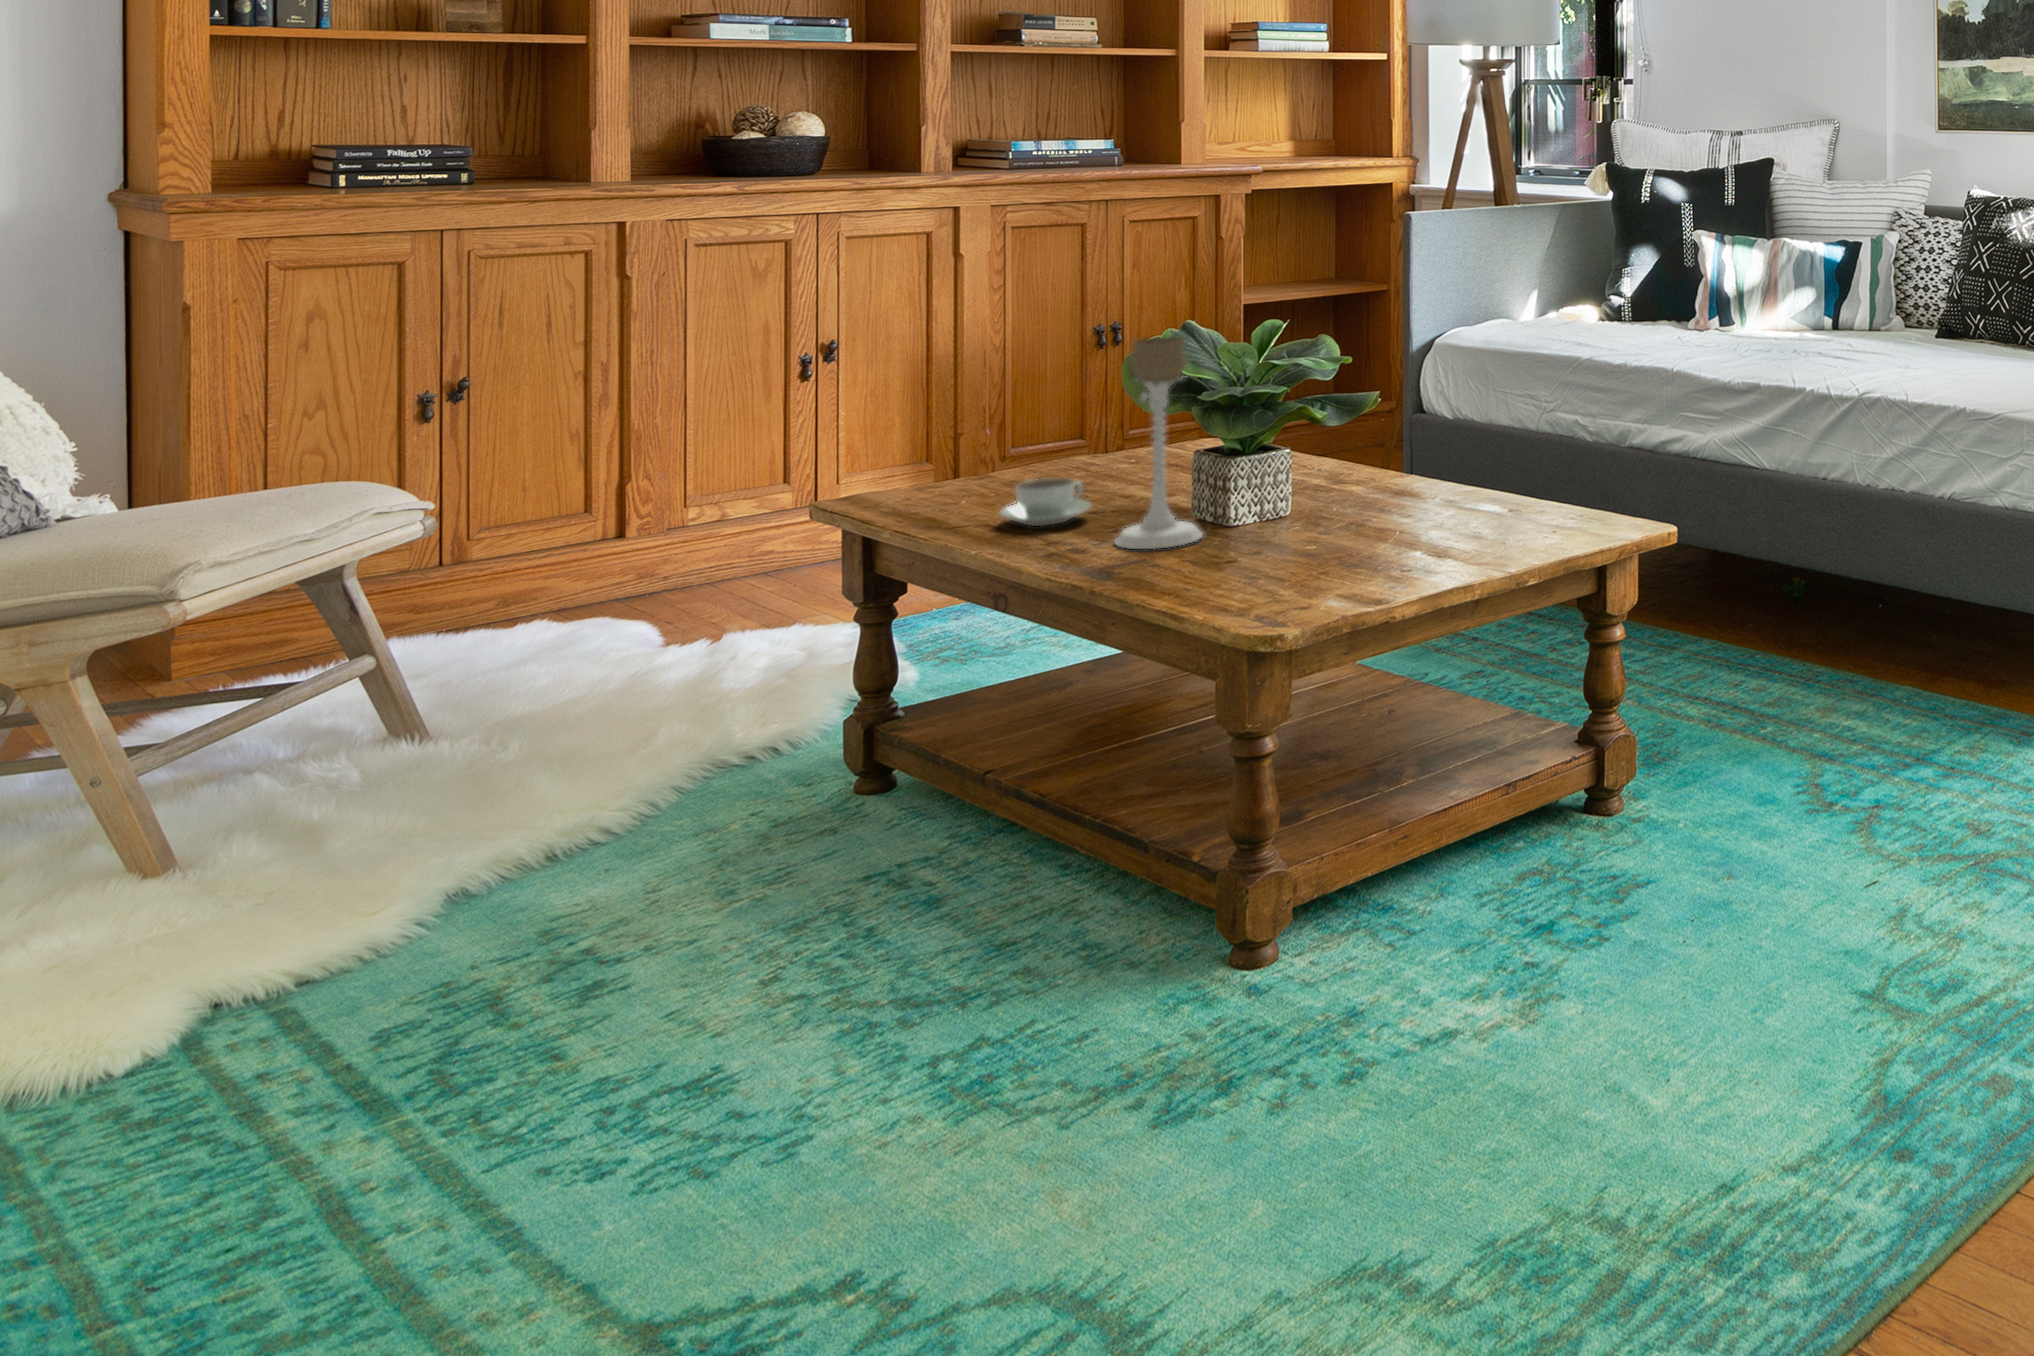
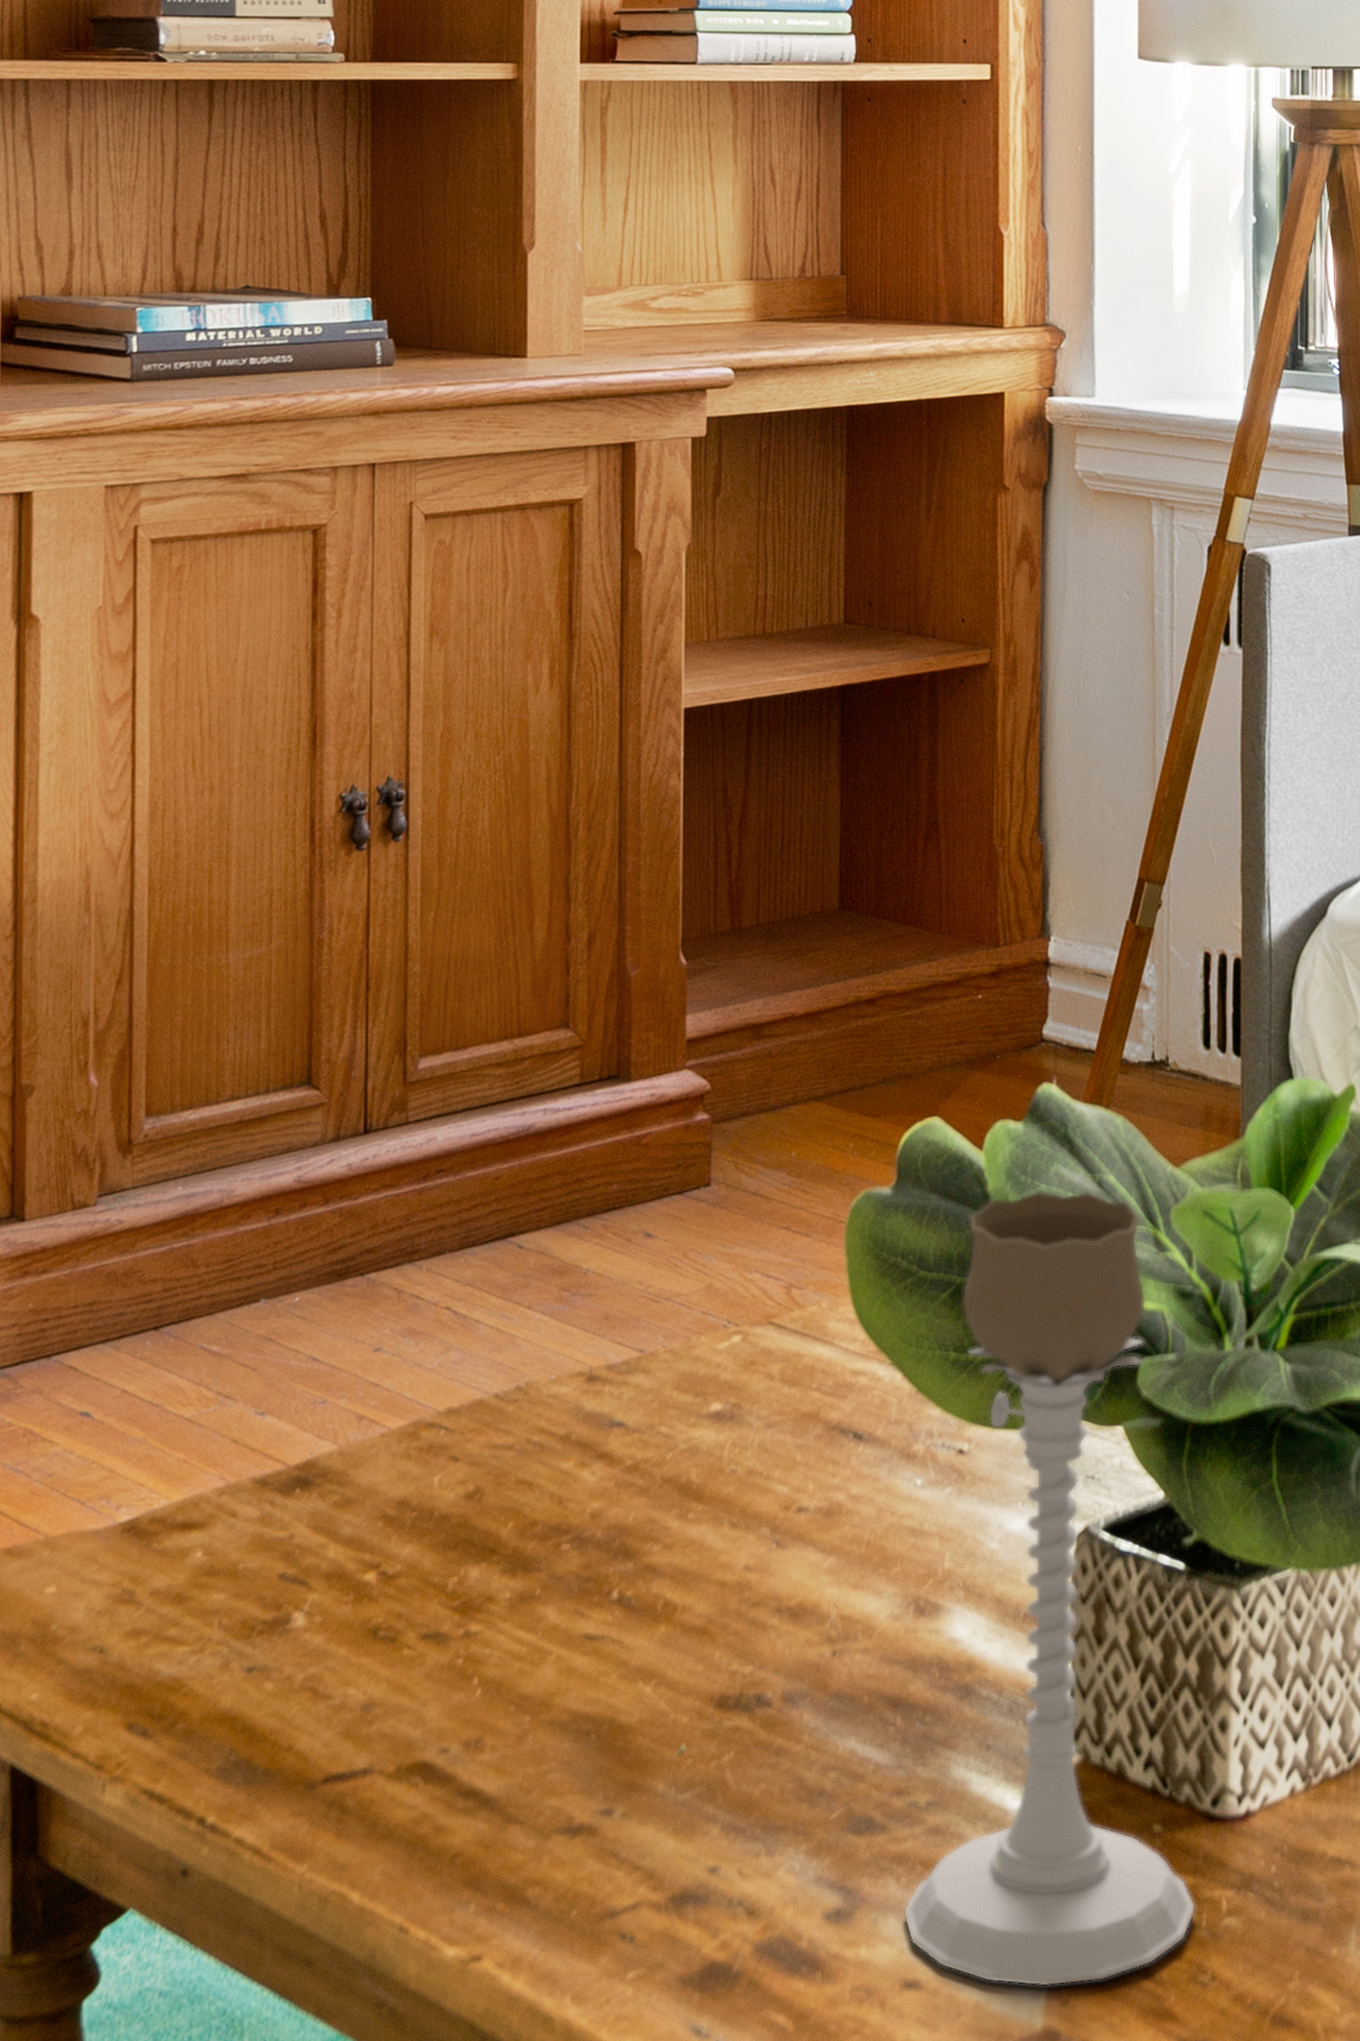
coffee cup: present [1000,478,1091,526] -> none [476,1618,762,1811]

